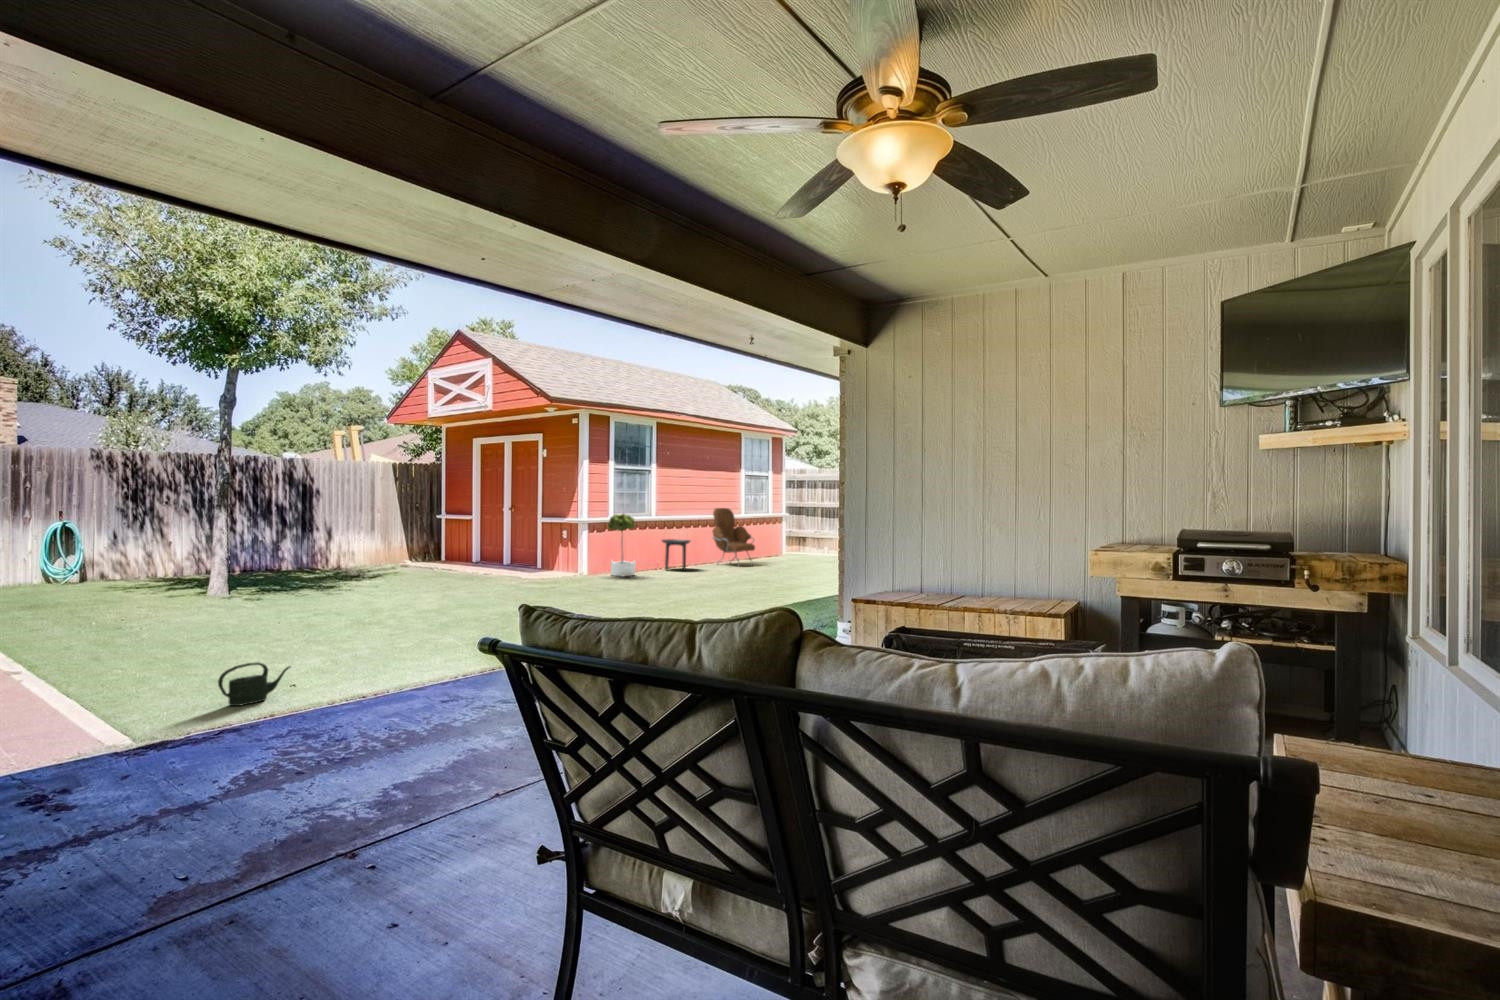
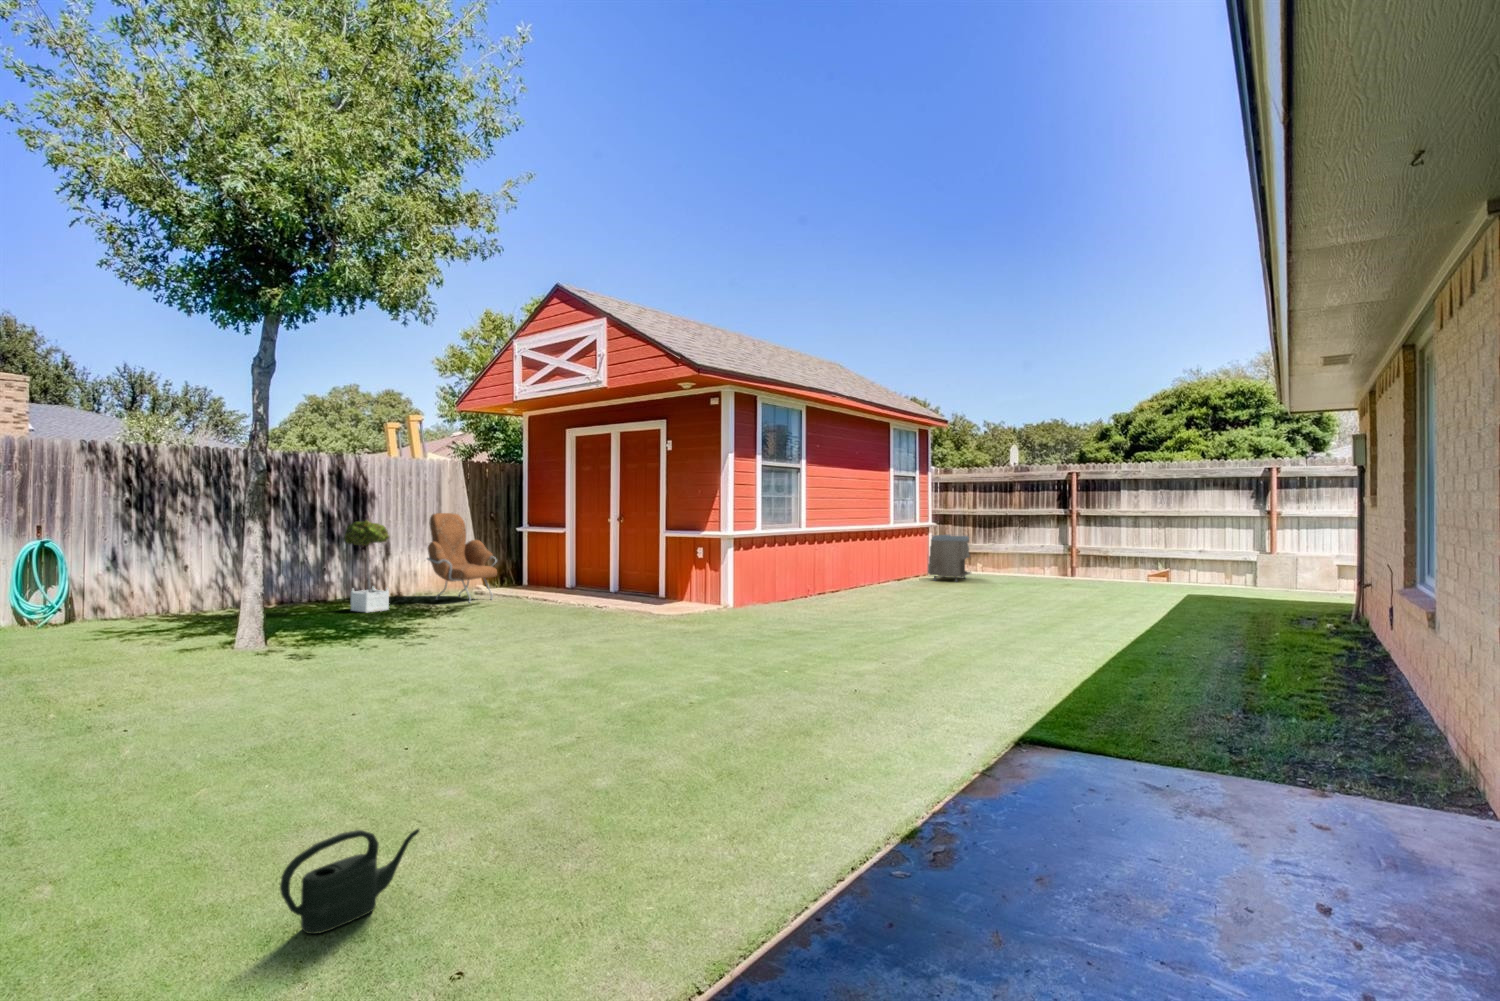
armchair: present [713,508,755,558] -> present [427,513,497,603]
potted tree: present [608,514,636,576] -> present [345,520,389,612]
storage bench: none [773,522,813,560] -> present [928,535,971,582]
side table: present [662,539,690,571] -> none [807,557,848,599]

